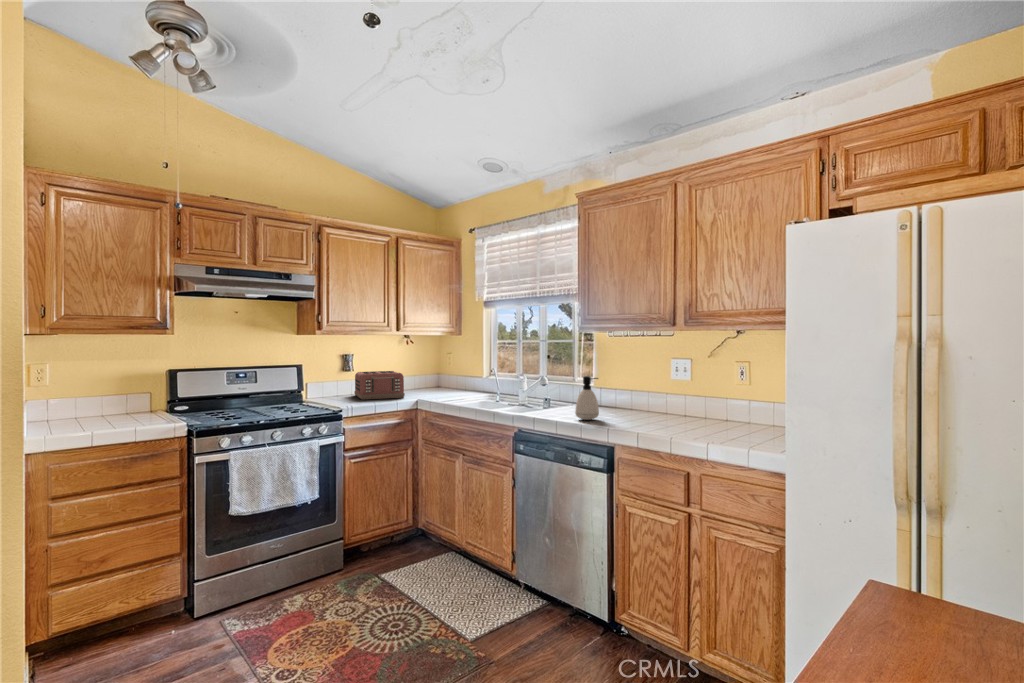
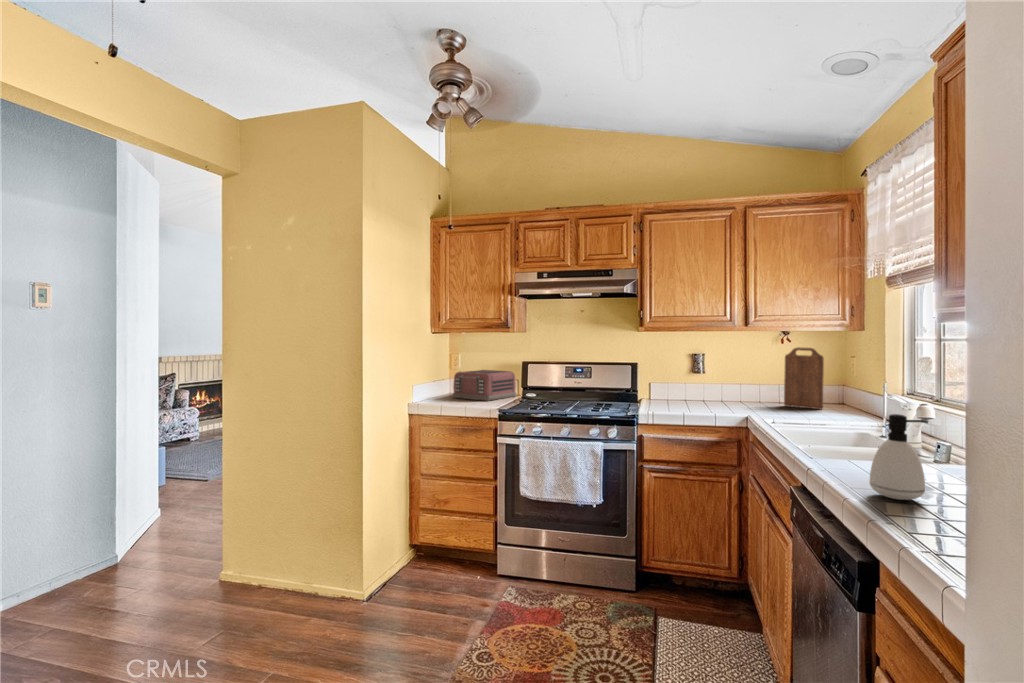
cutting board: none [409,346,435,391] -> present [784,347,824,409]
toaster: present [354,371,405,399] -> present [453,370,516,401]

